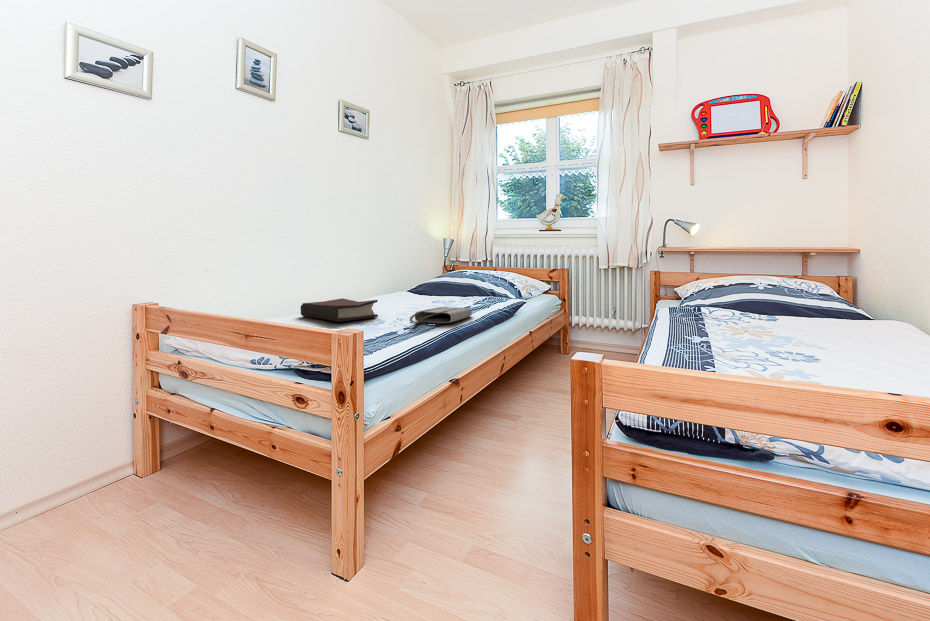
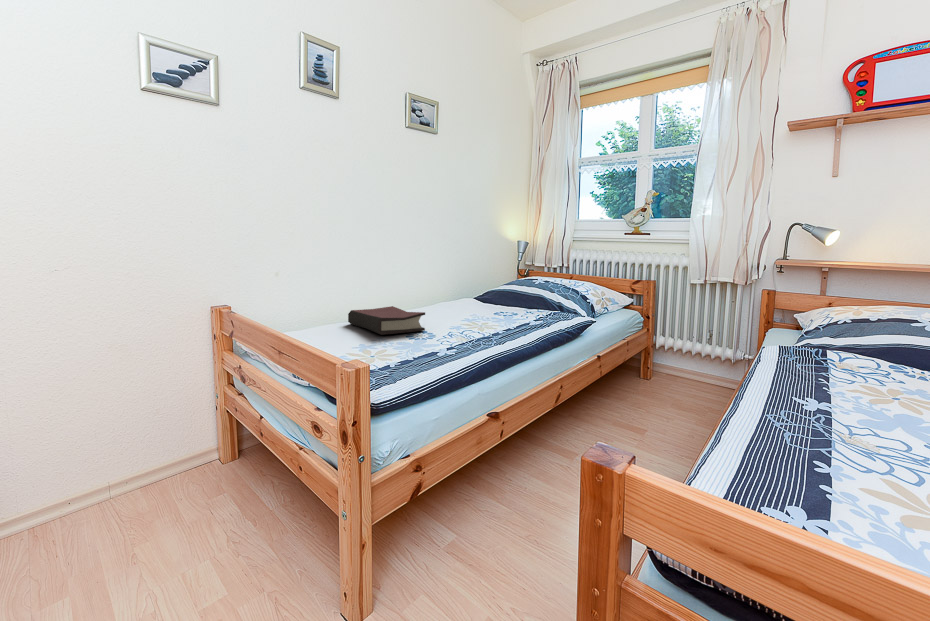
tote bag: present [410,307,472,324] -> none [452,324,527,345]

